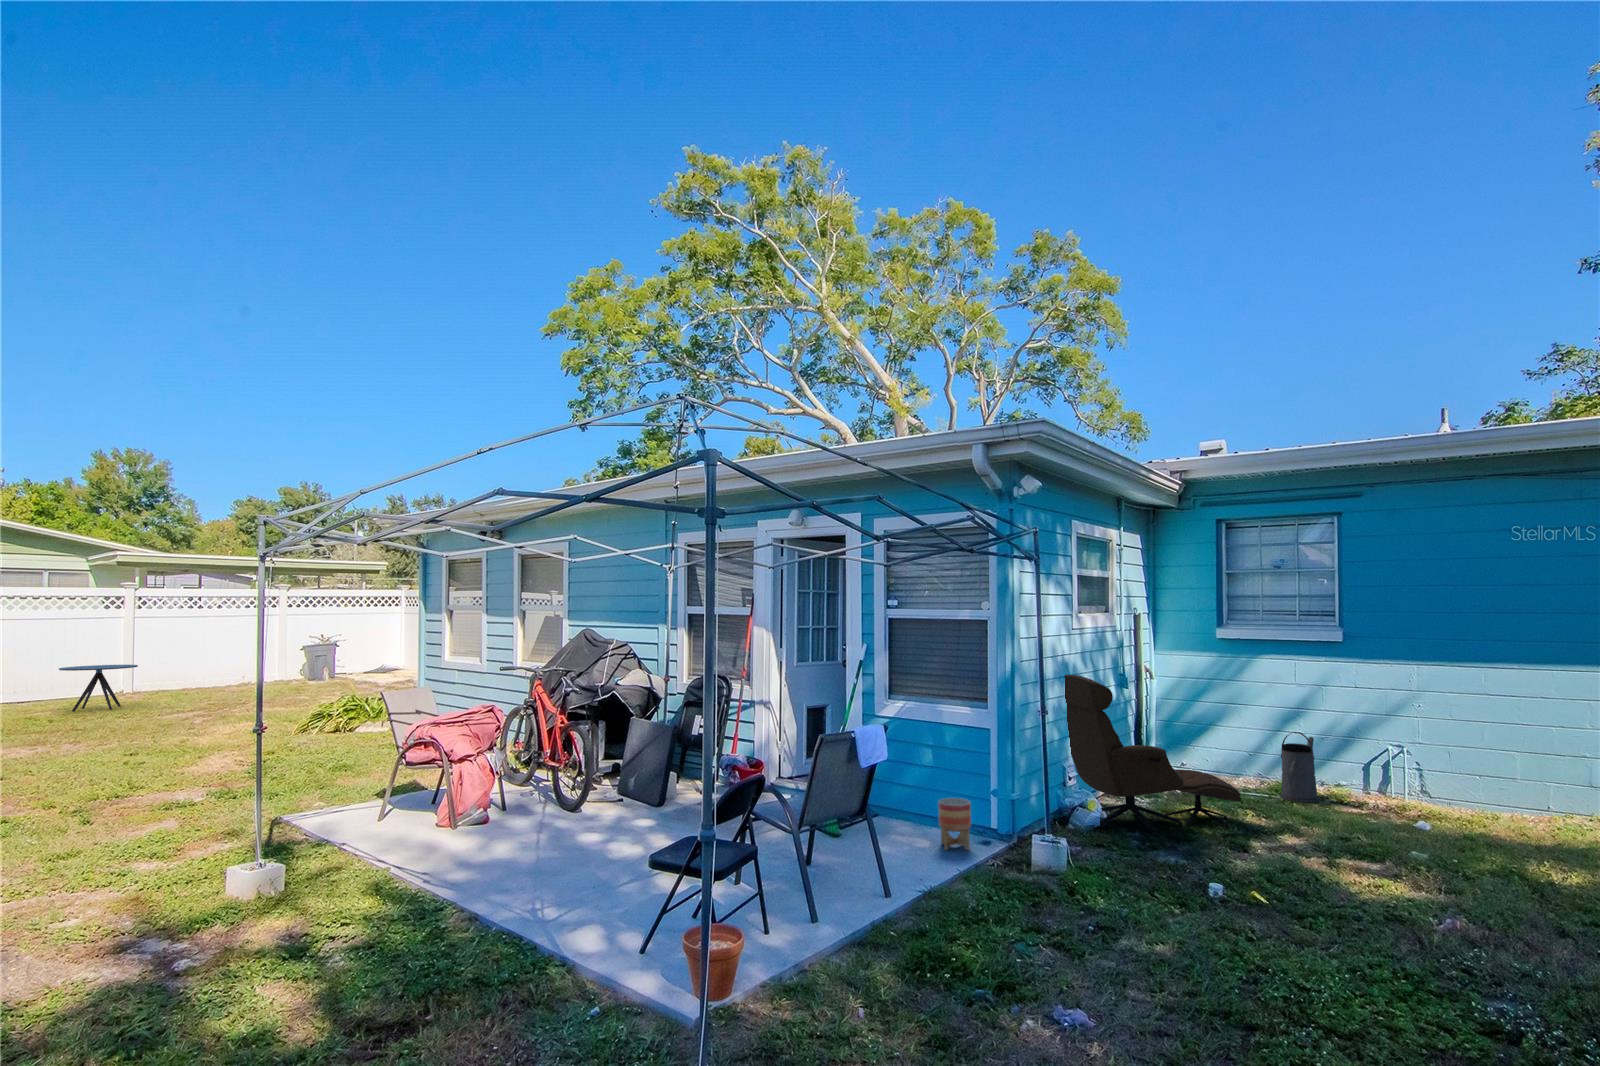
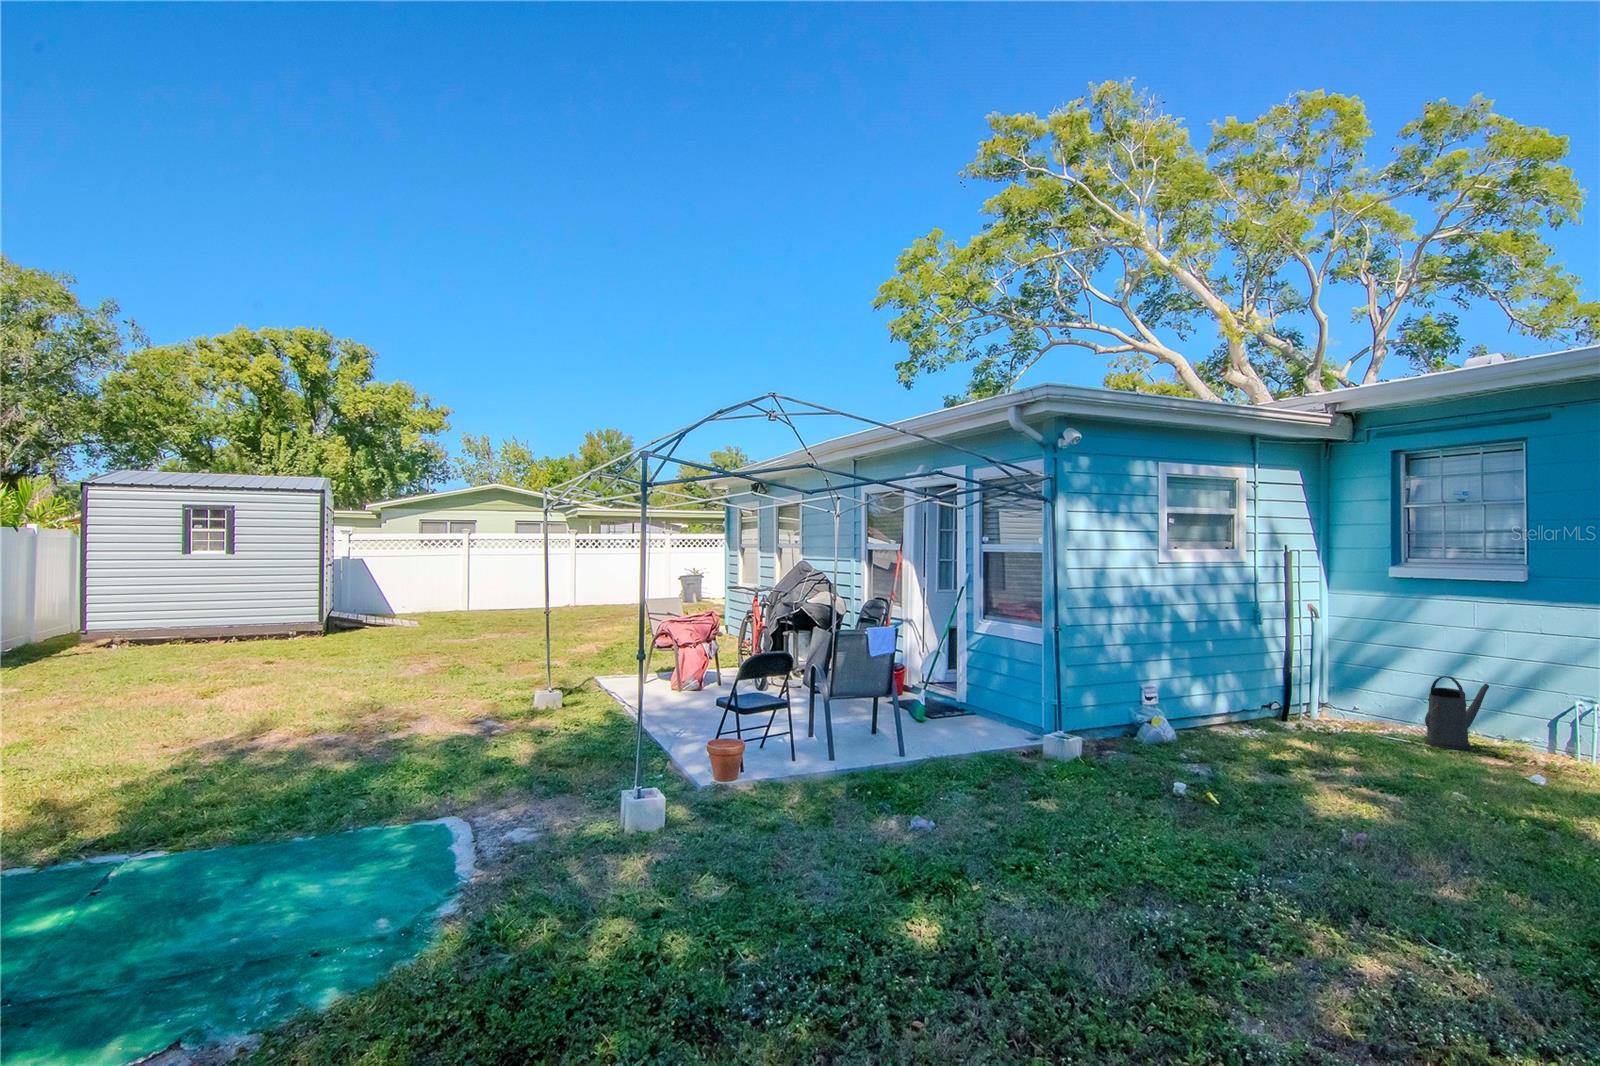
round table: present [59,665,138,712] -> none [568,578,610,607]
lounge chair: present [1064,675,1242,836] -> none [1146,606,1318,756]
planter: present [938,798,971,851] -> none [996,700,1022,742]

